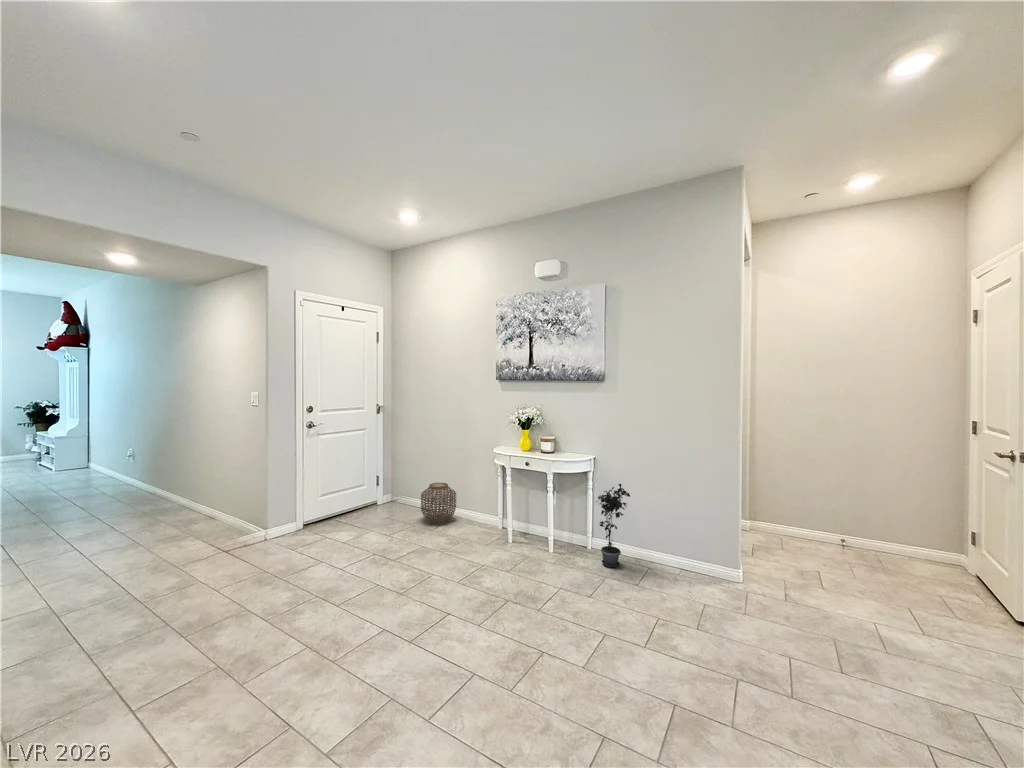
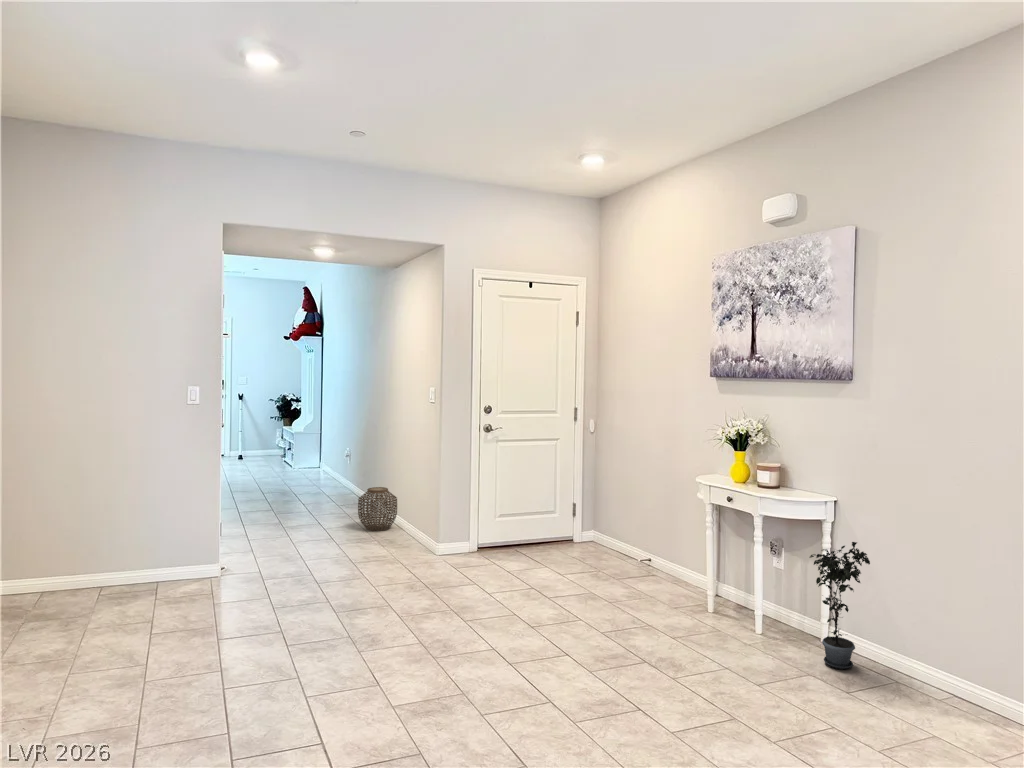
woven basket: present [421,483,456,524] -> present [358,487,397,531]

